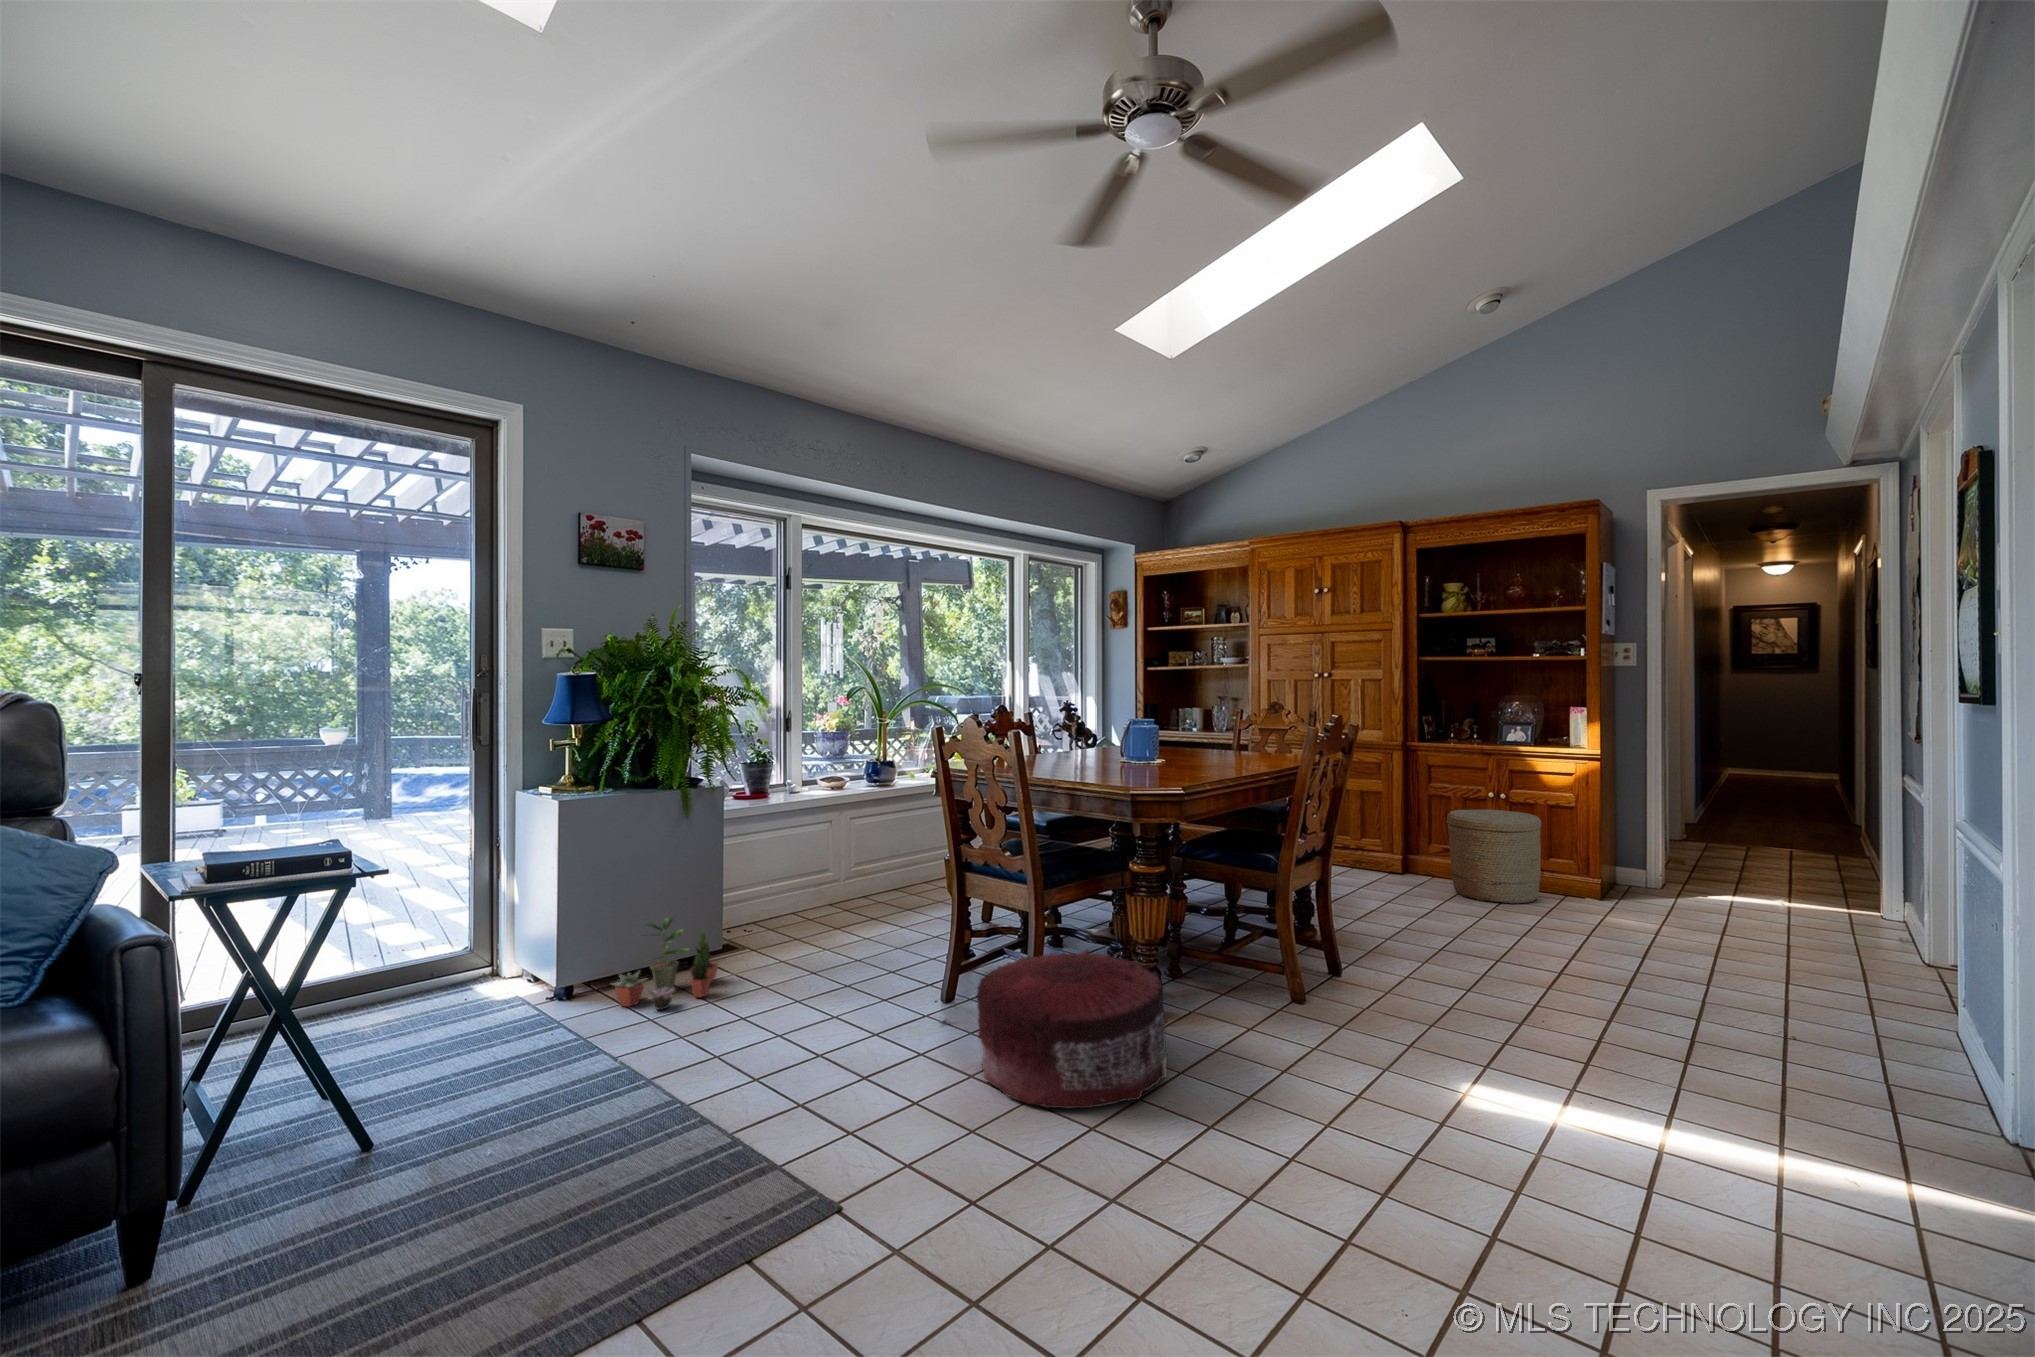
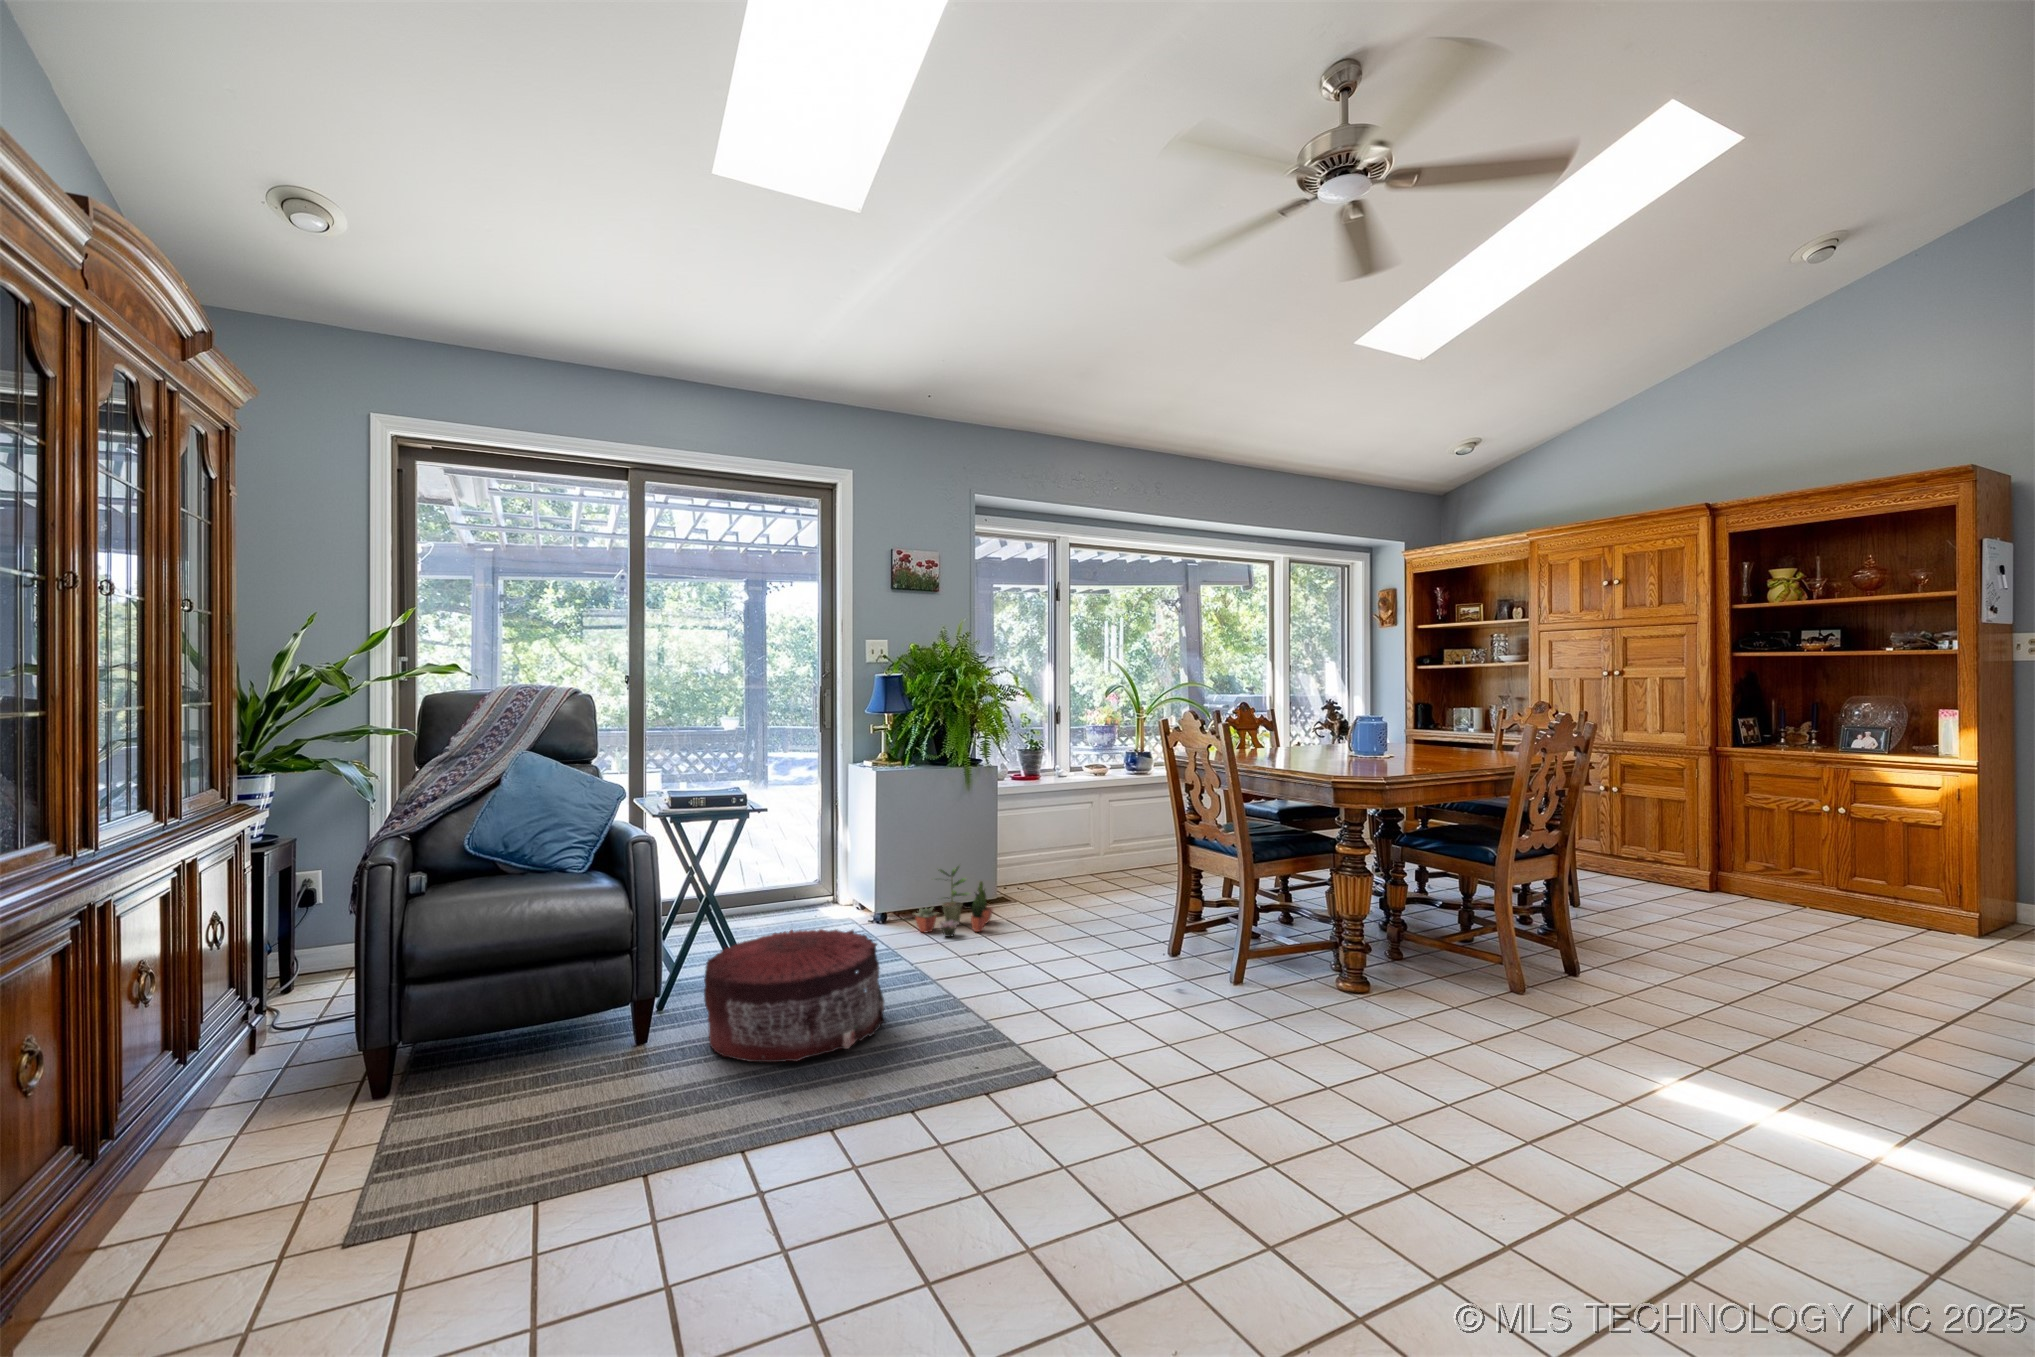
woven basket: present [1447,810,1541,904] -> none [1758,823,1885,931]
pouf: present [976,950,1167,1108] -> present [704,929,886,1062]

